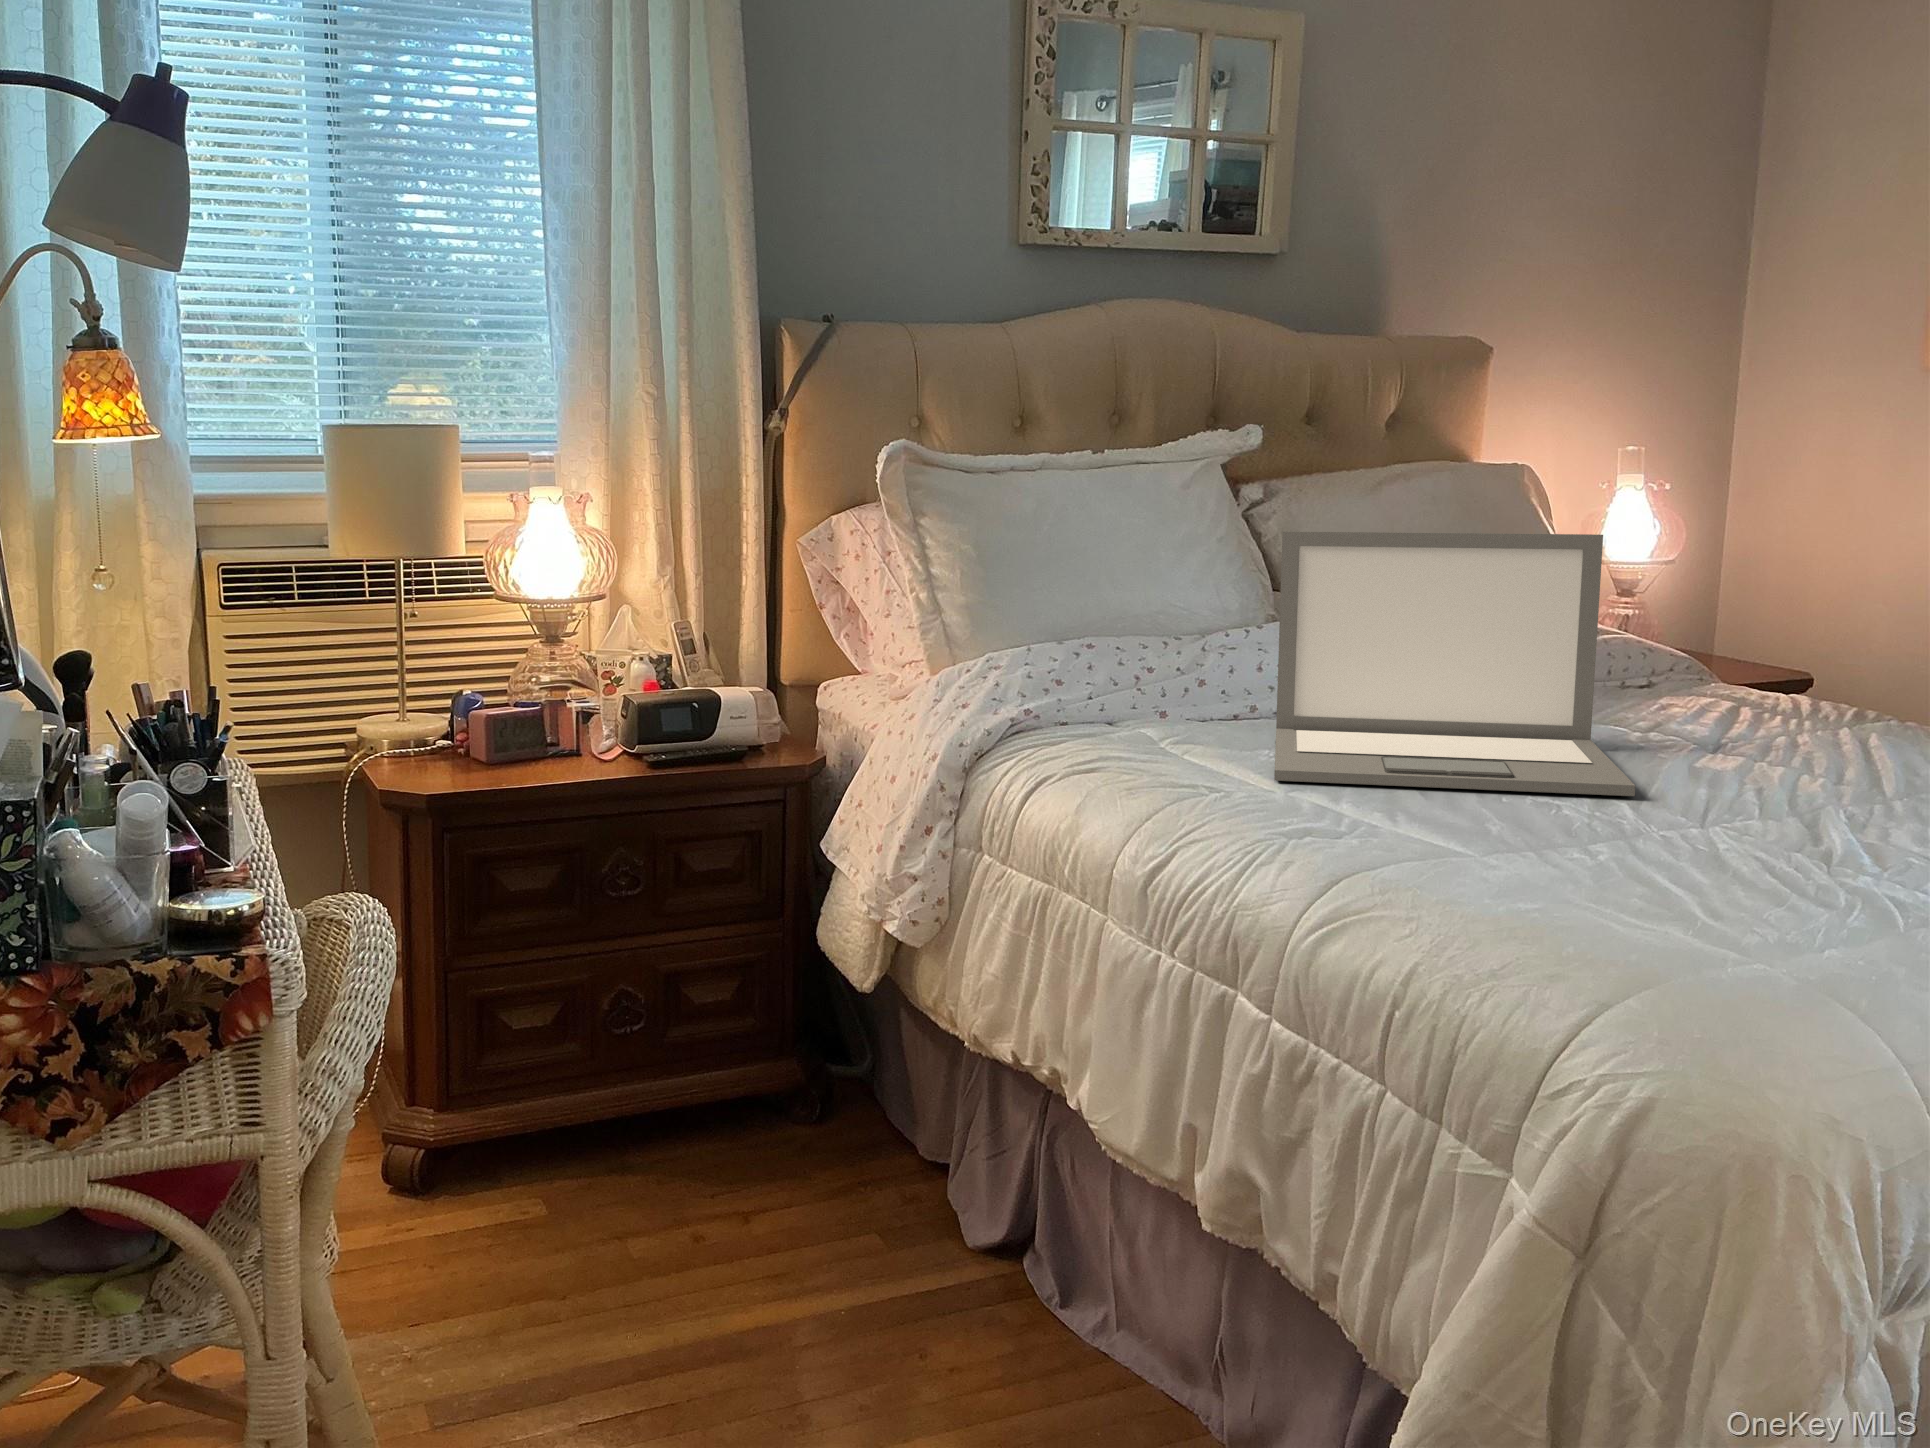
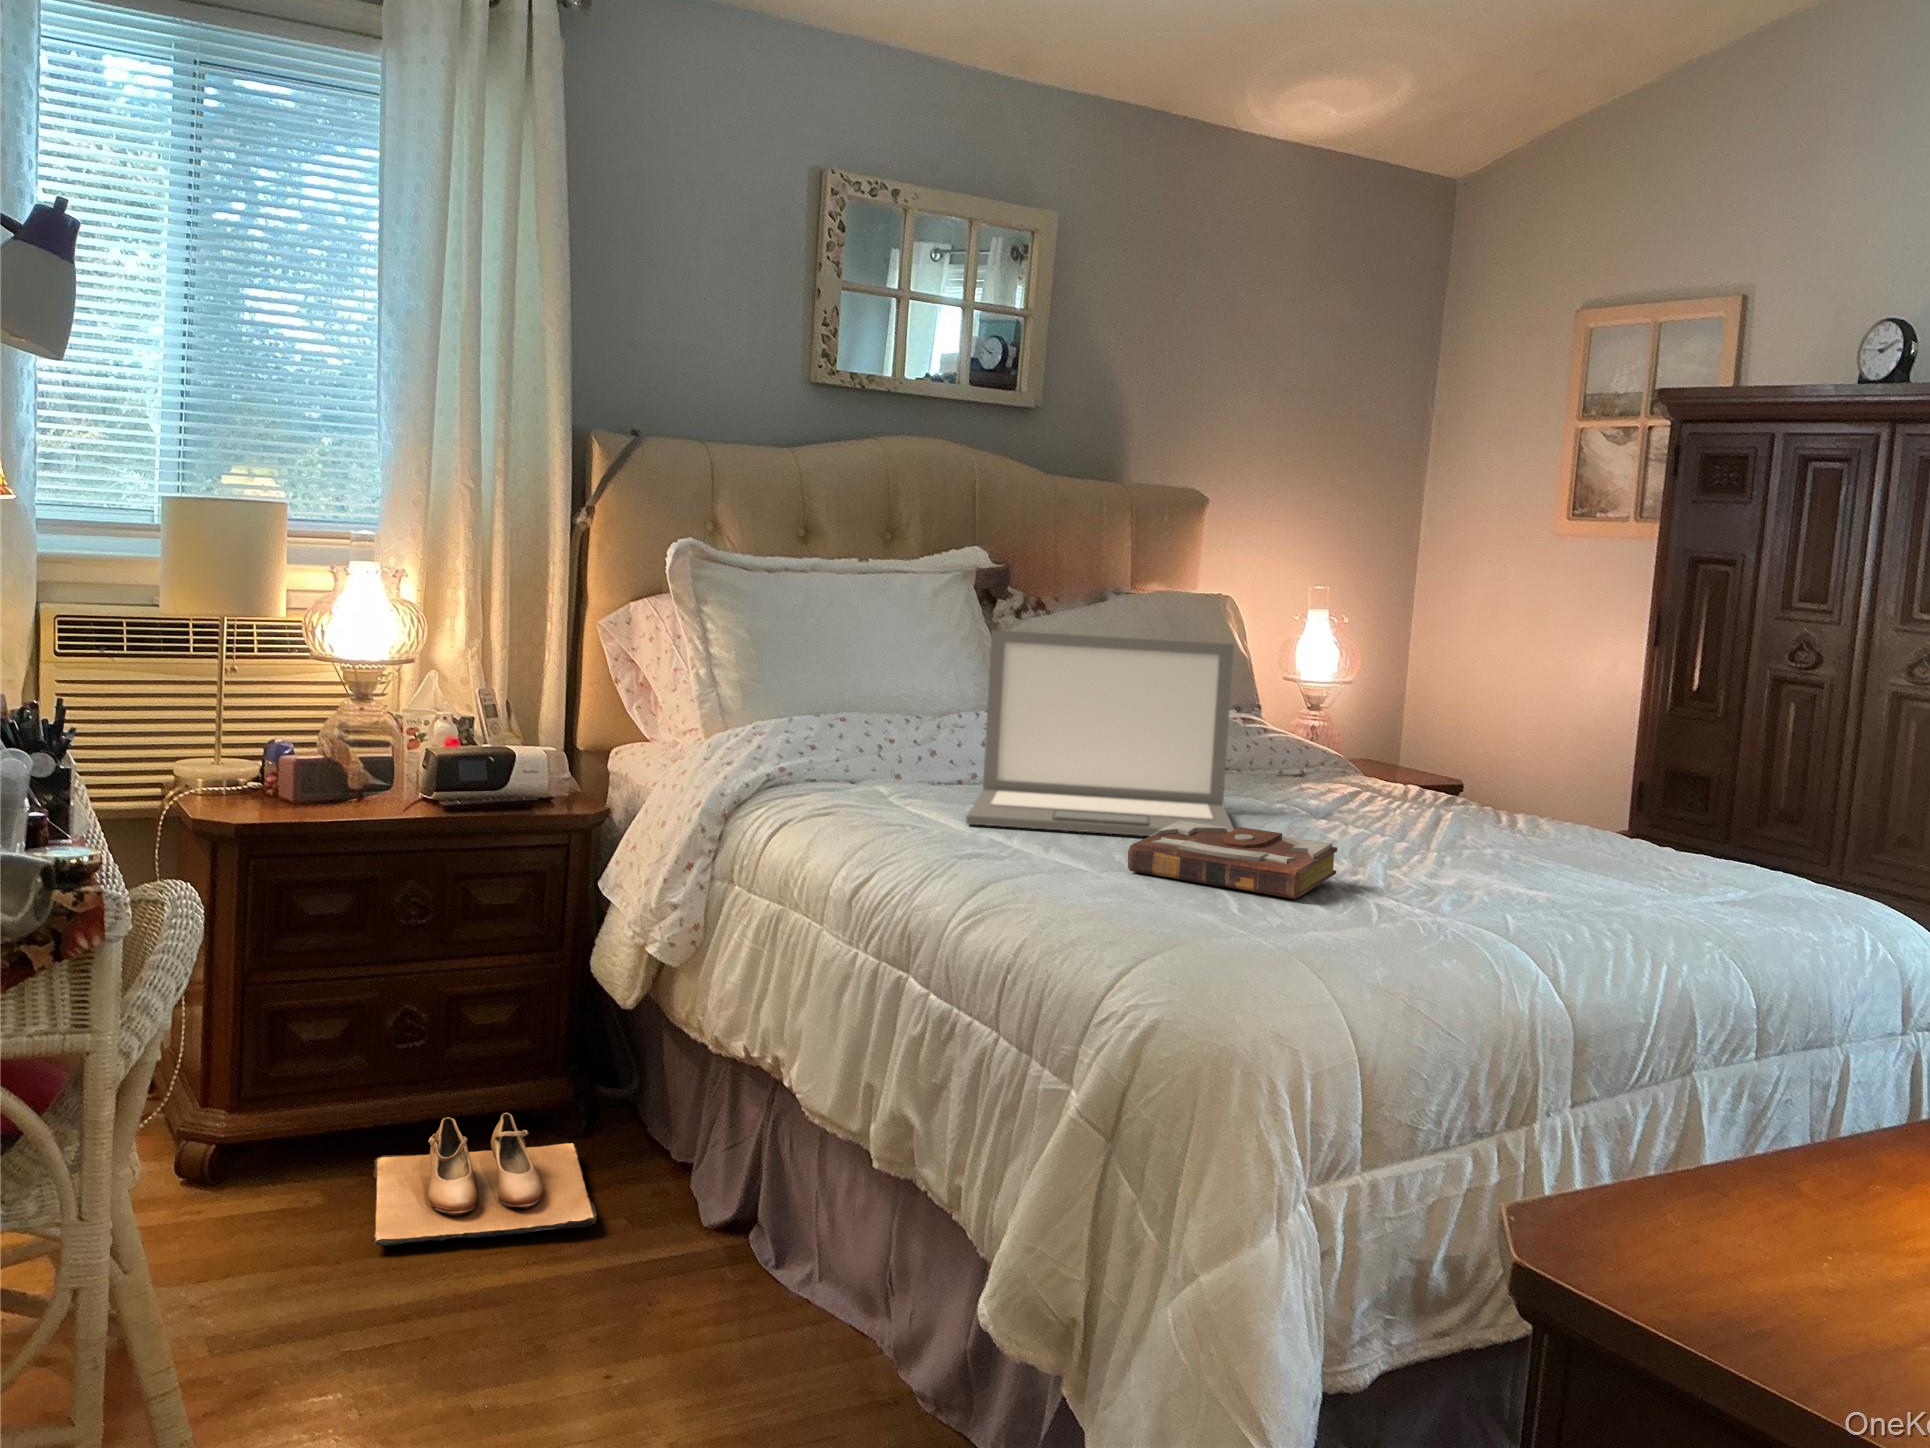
book: none [1518,778,1816,892] -> present [1128,821,1337,899]
shoe: none [595,1107,845,1269] -> present [373,1113,597,1245]

